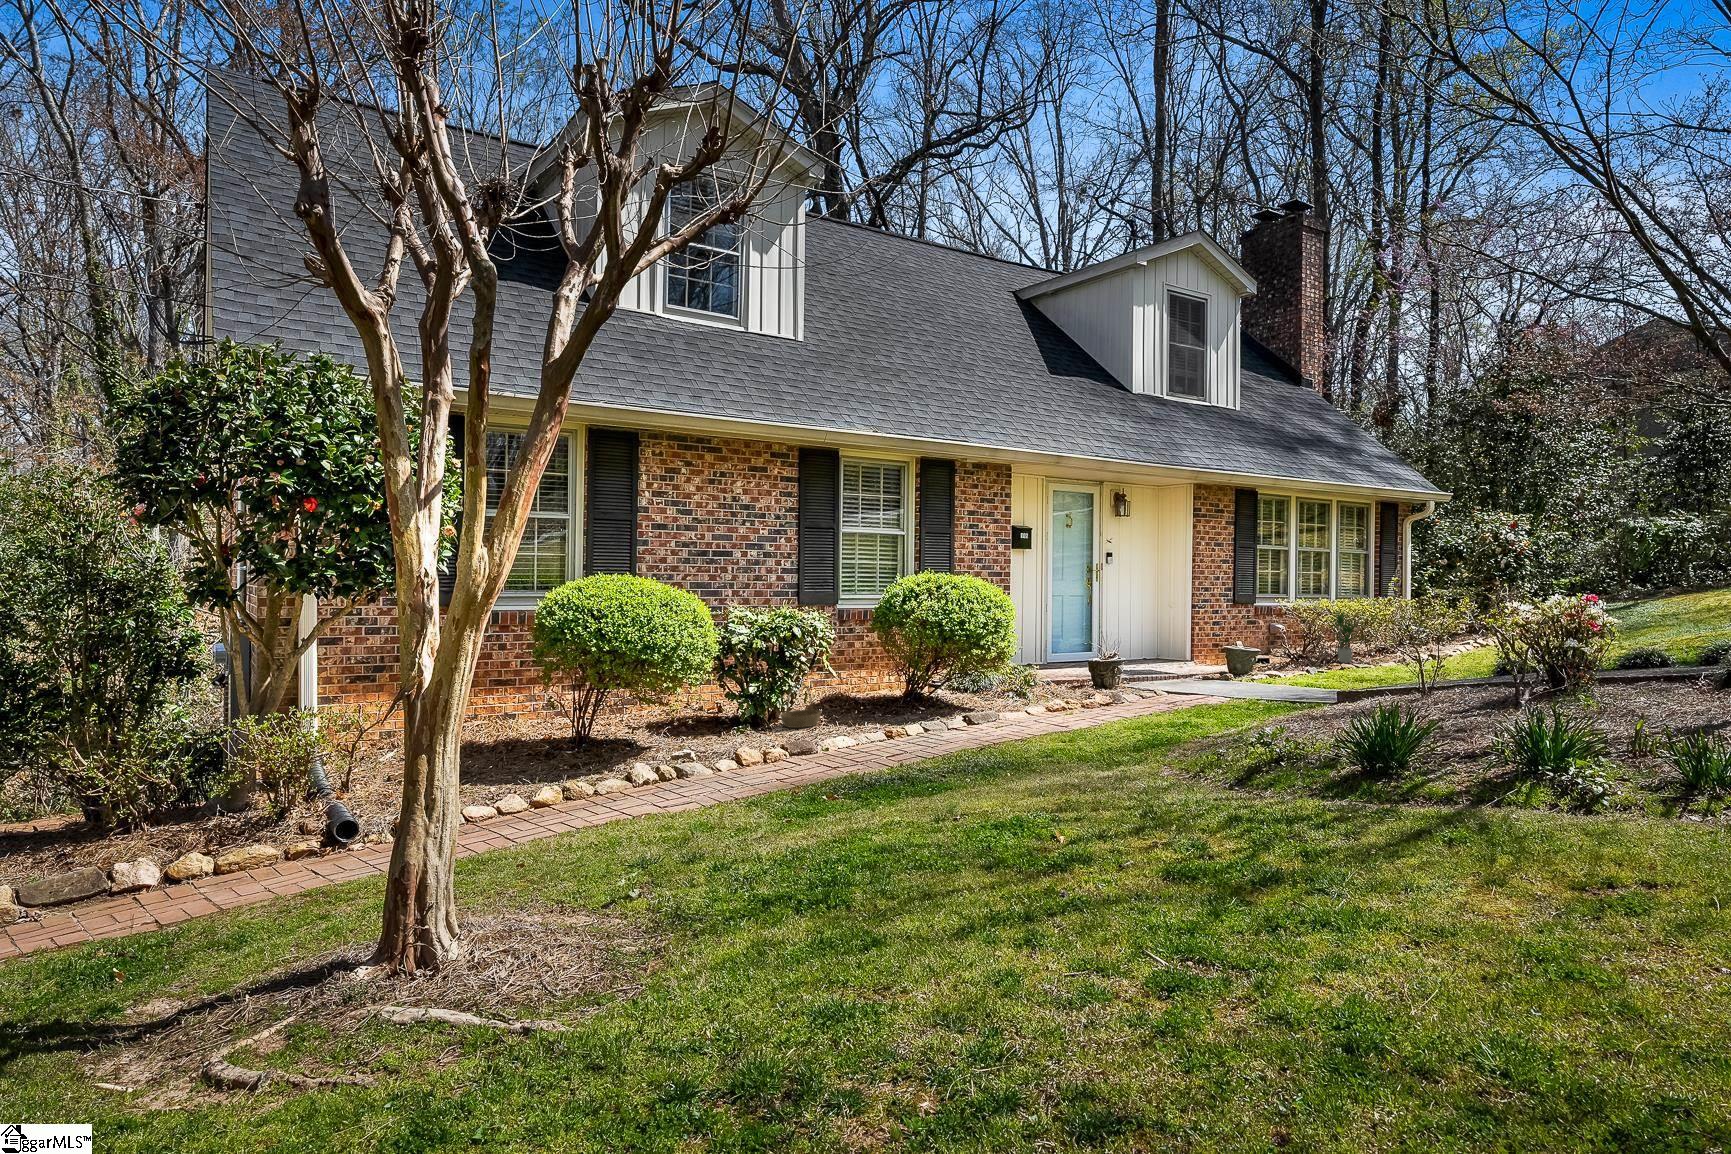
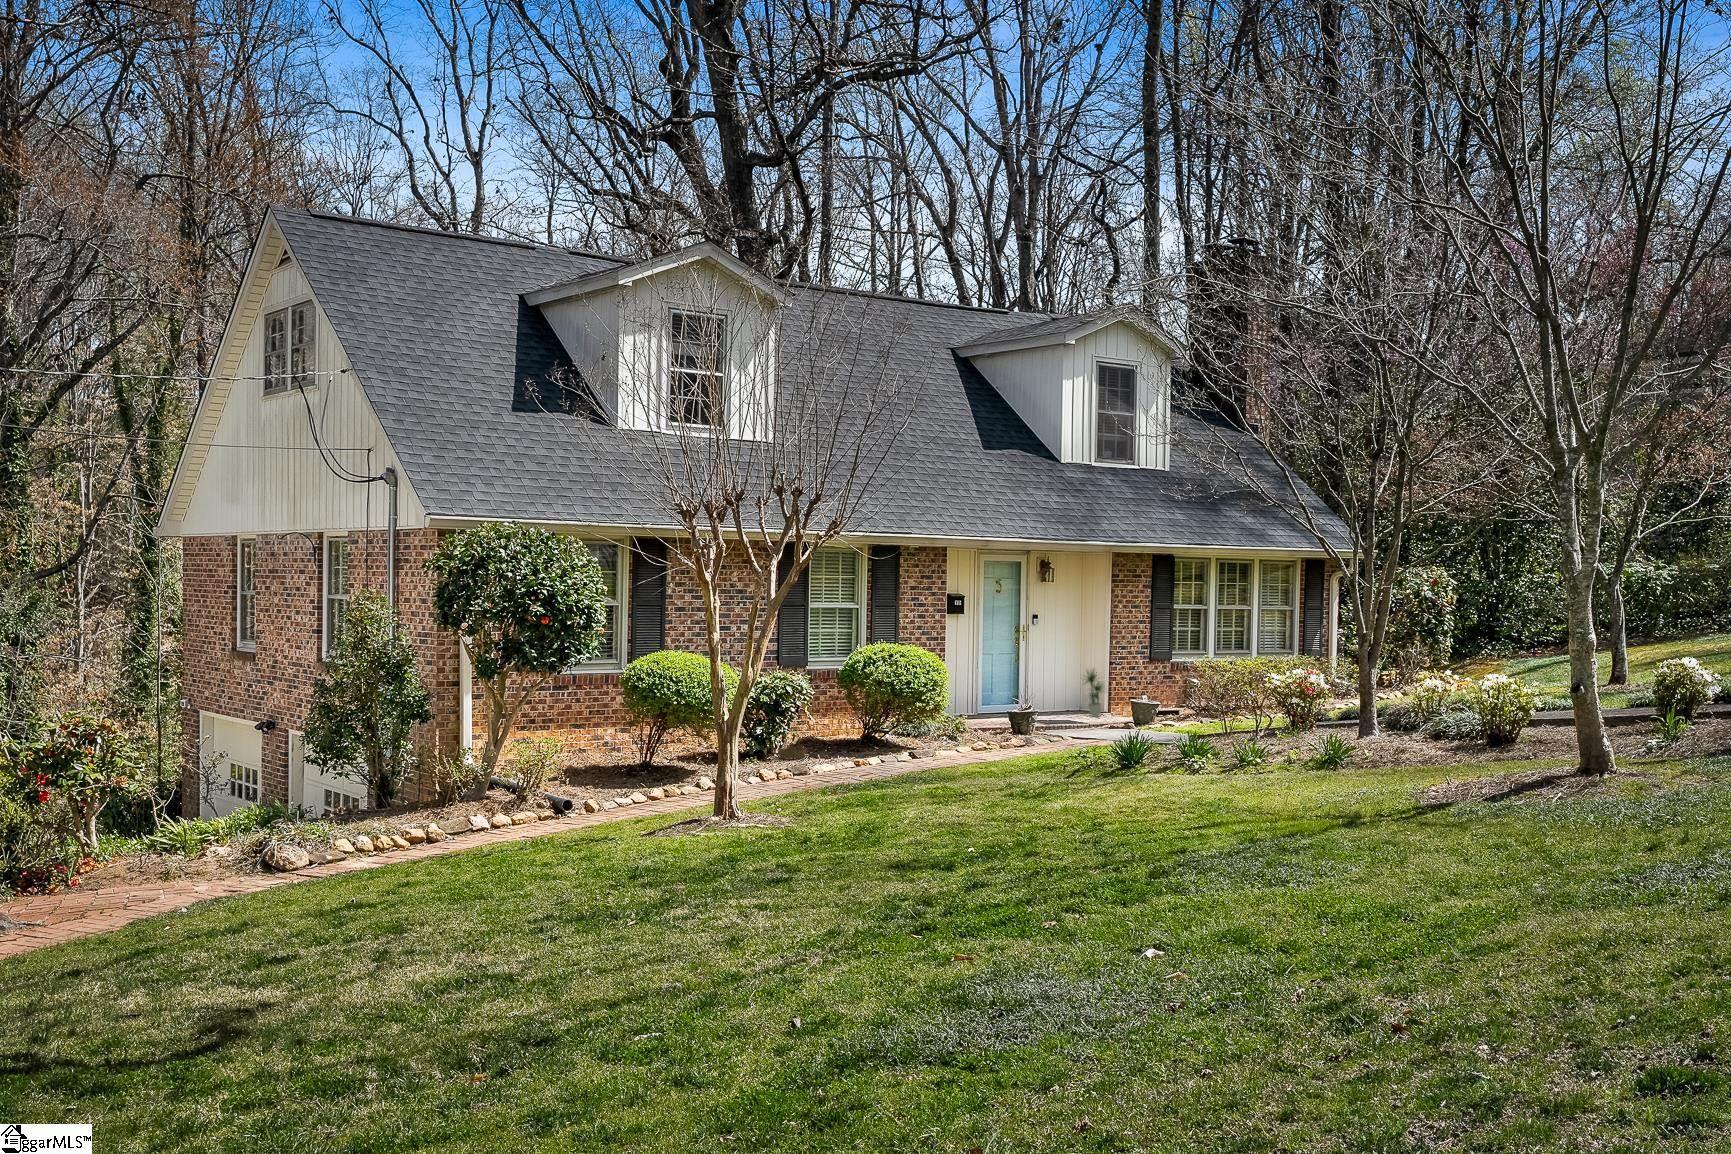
potted plant: present [1331,611,1355,663] -> present [1085,670,1102,717]

